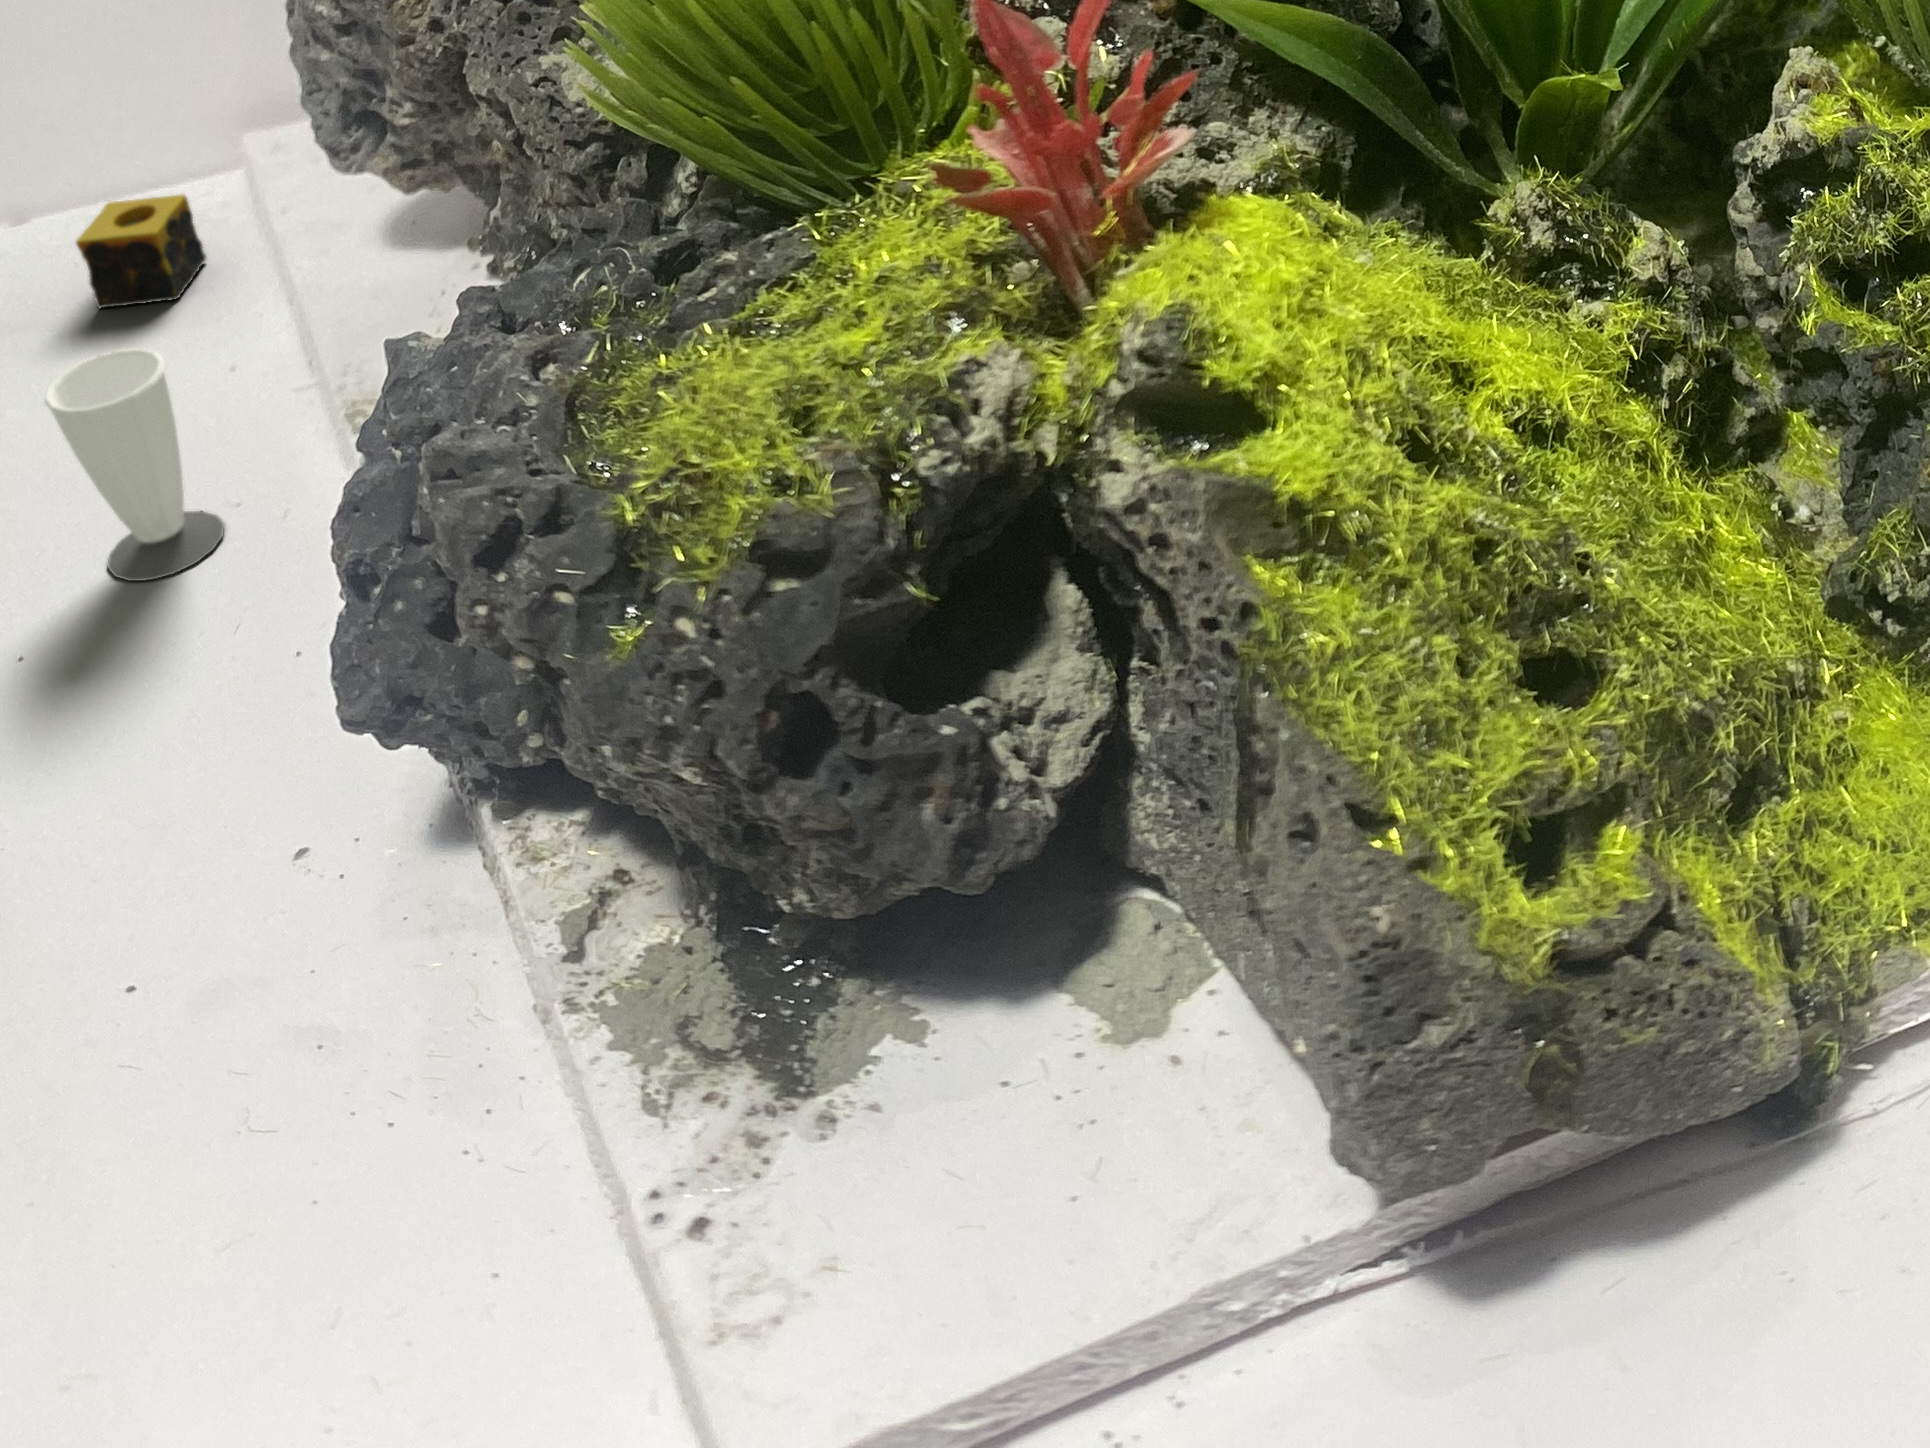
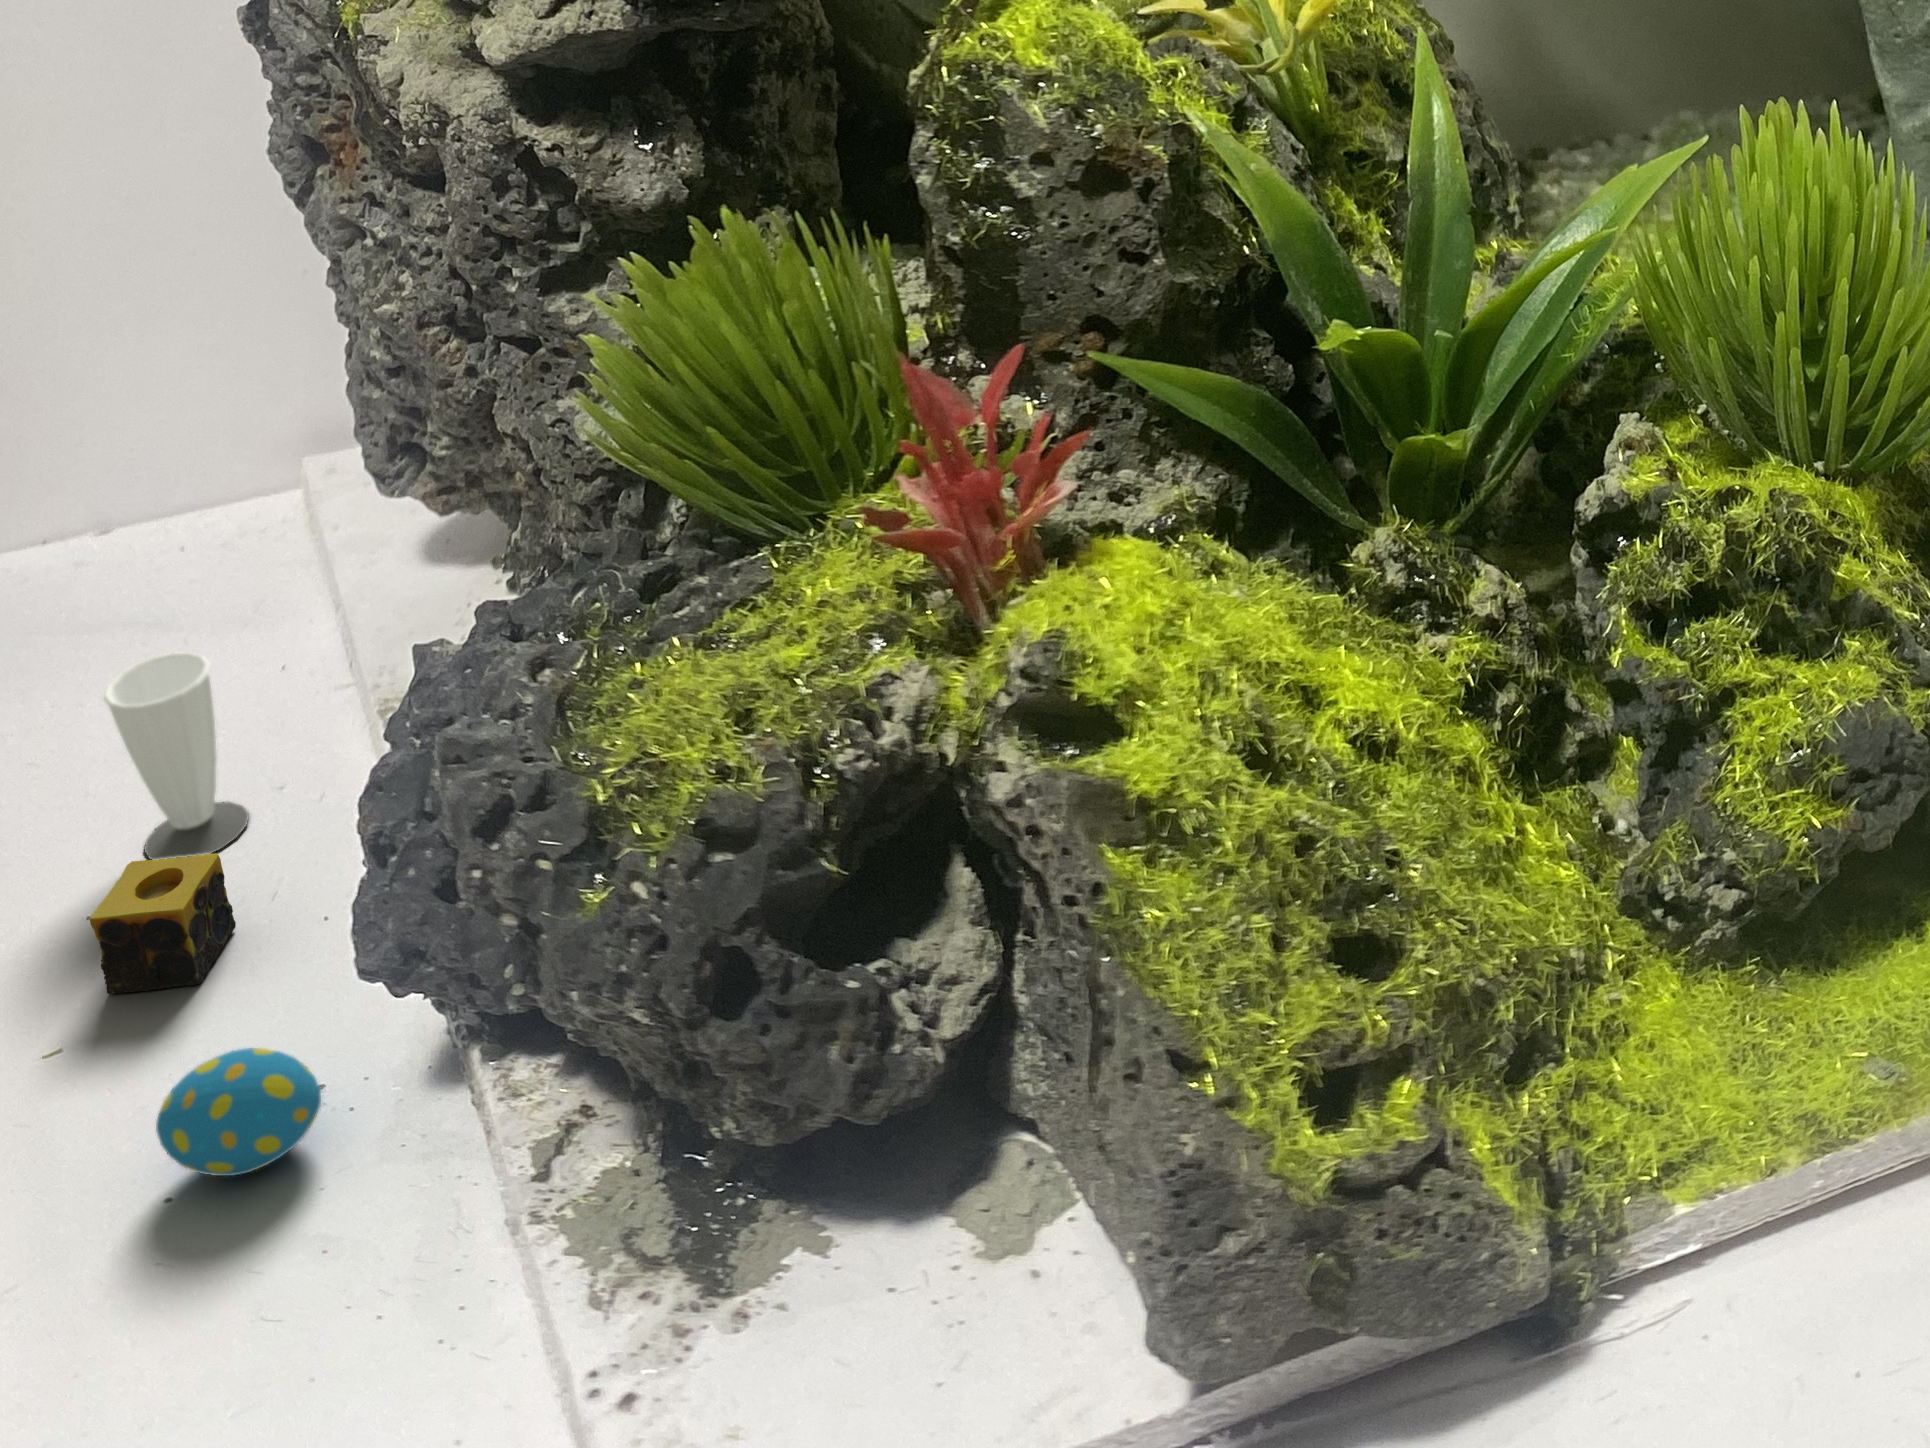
candle: present [76,195,206,308] -> present [90,853,236,994]
decorative egg: none [138,794,327,937] -> present [156,1048,321,1176]

